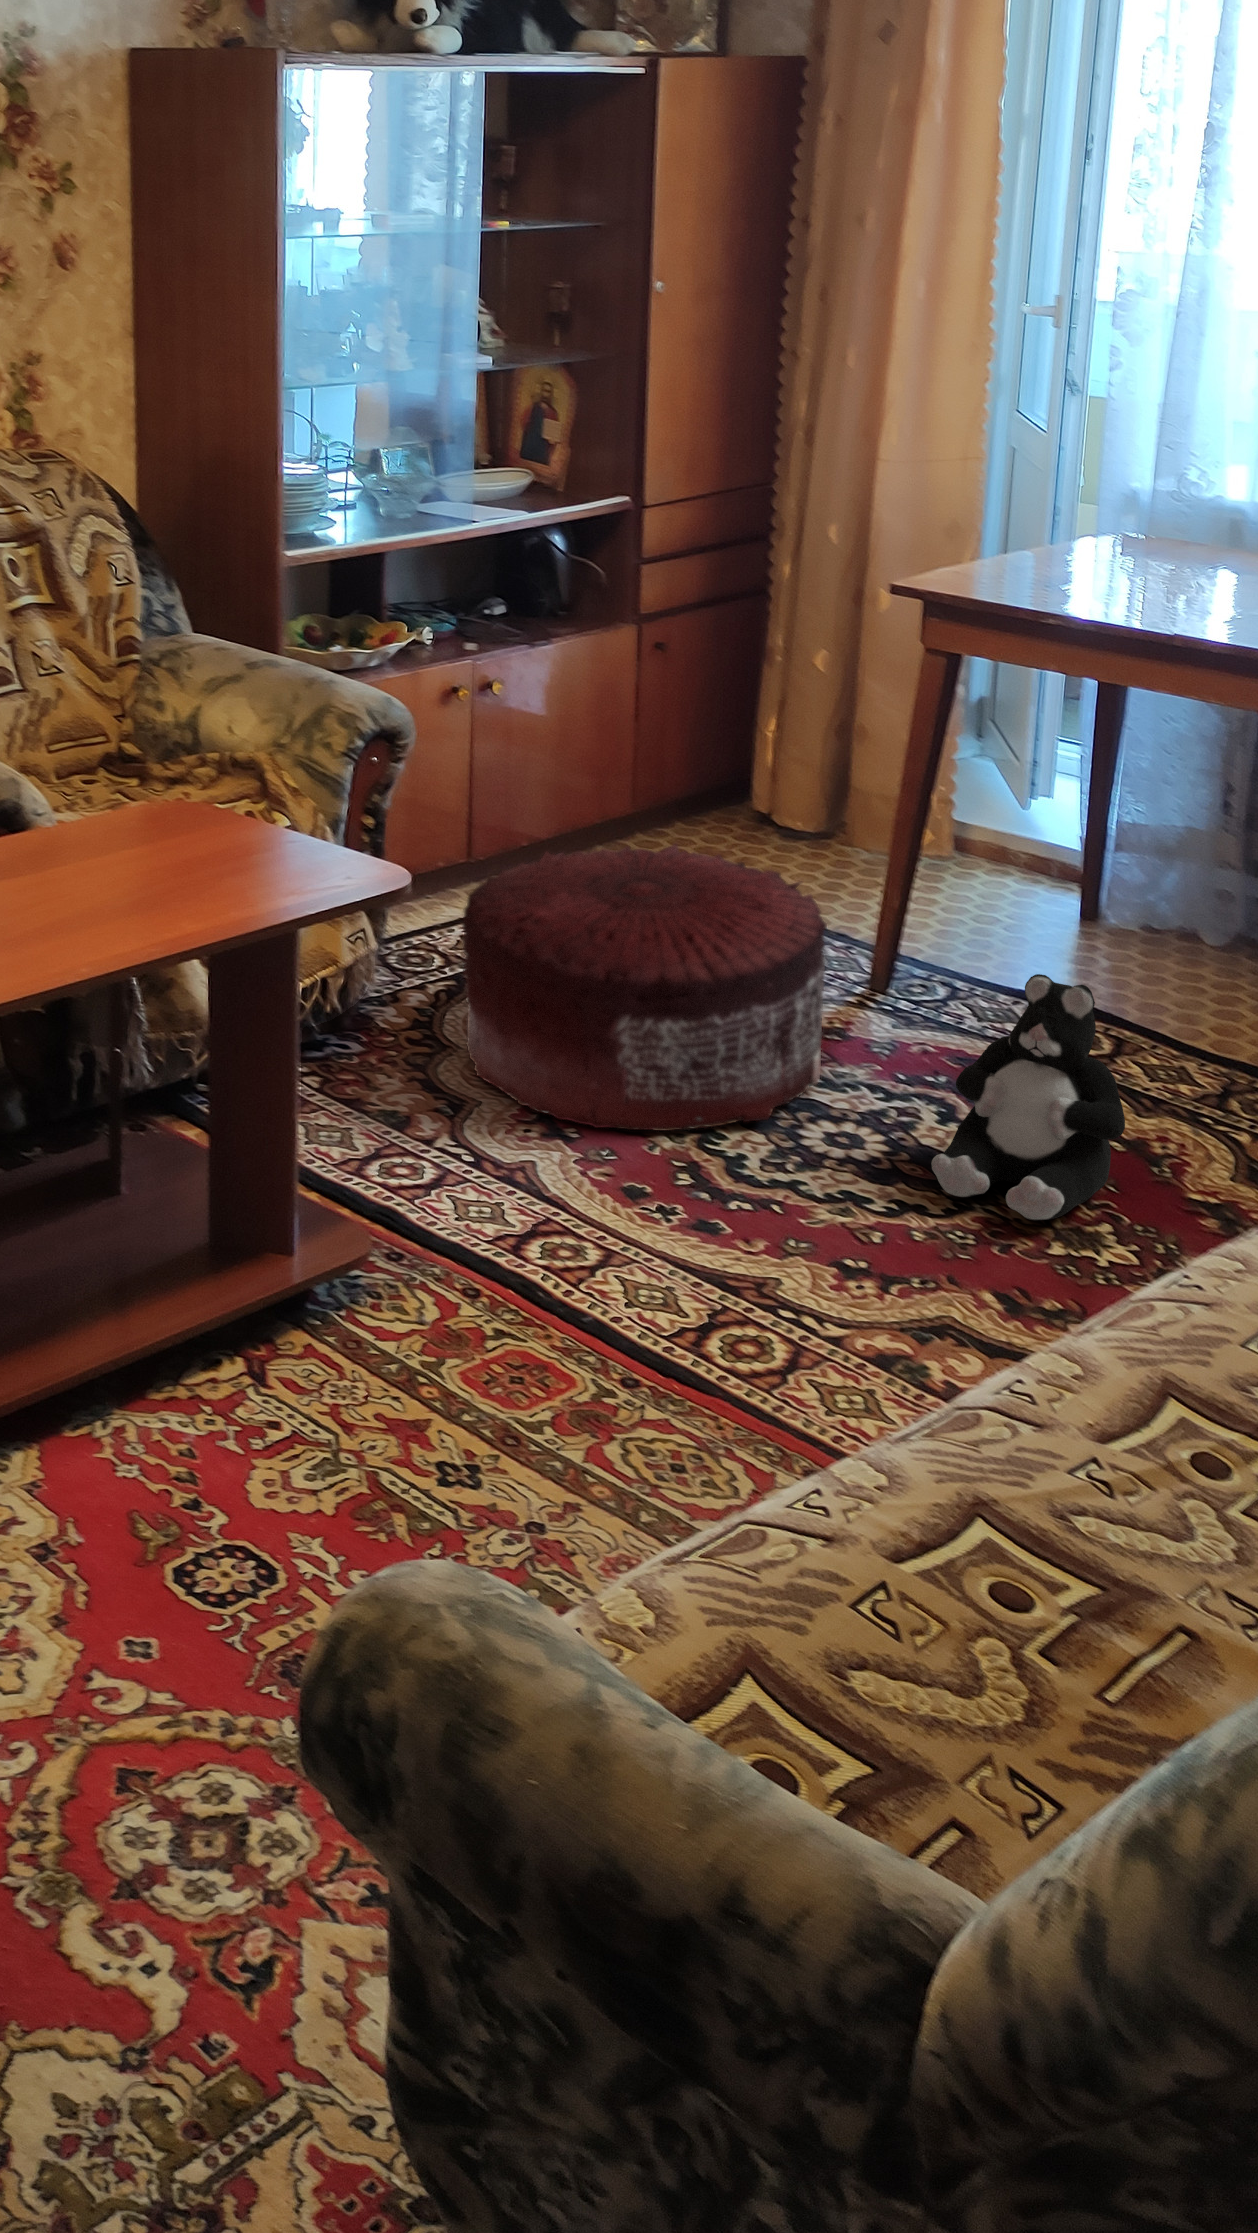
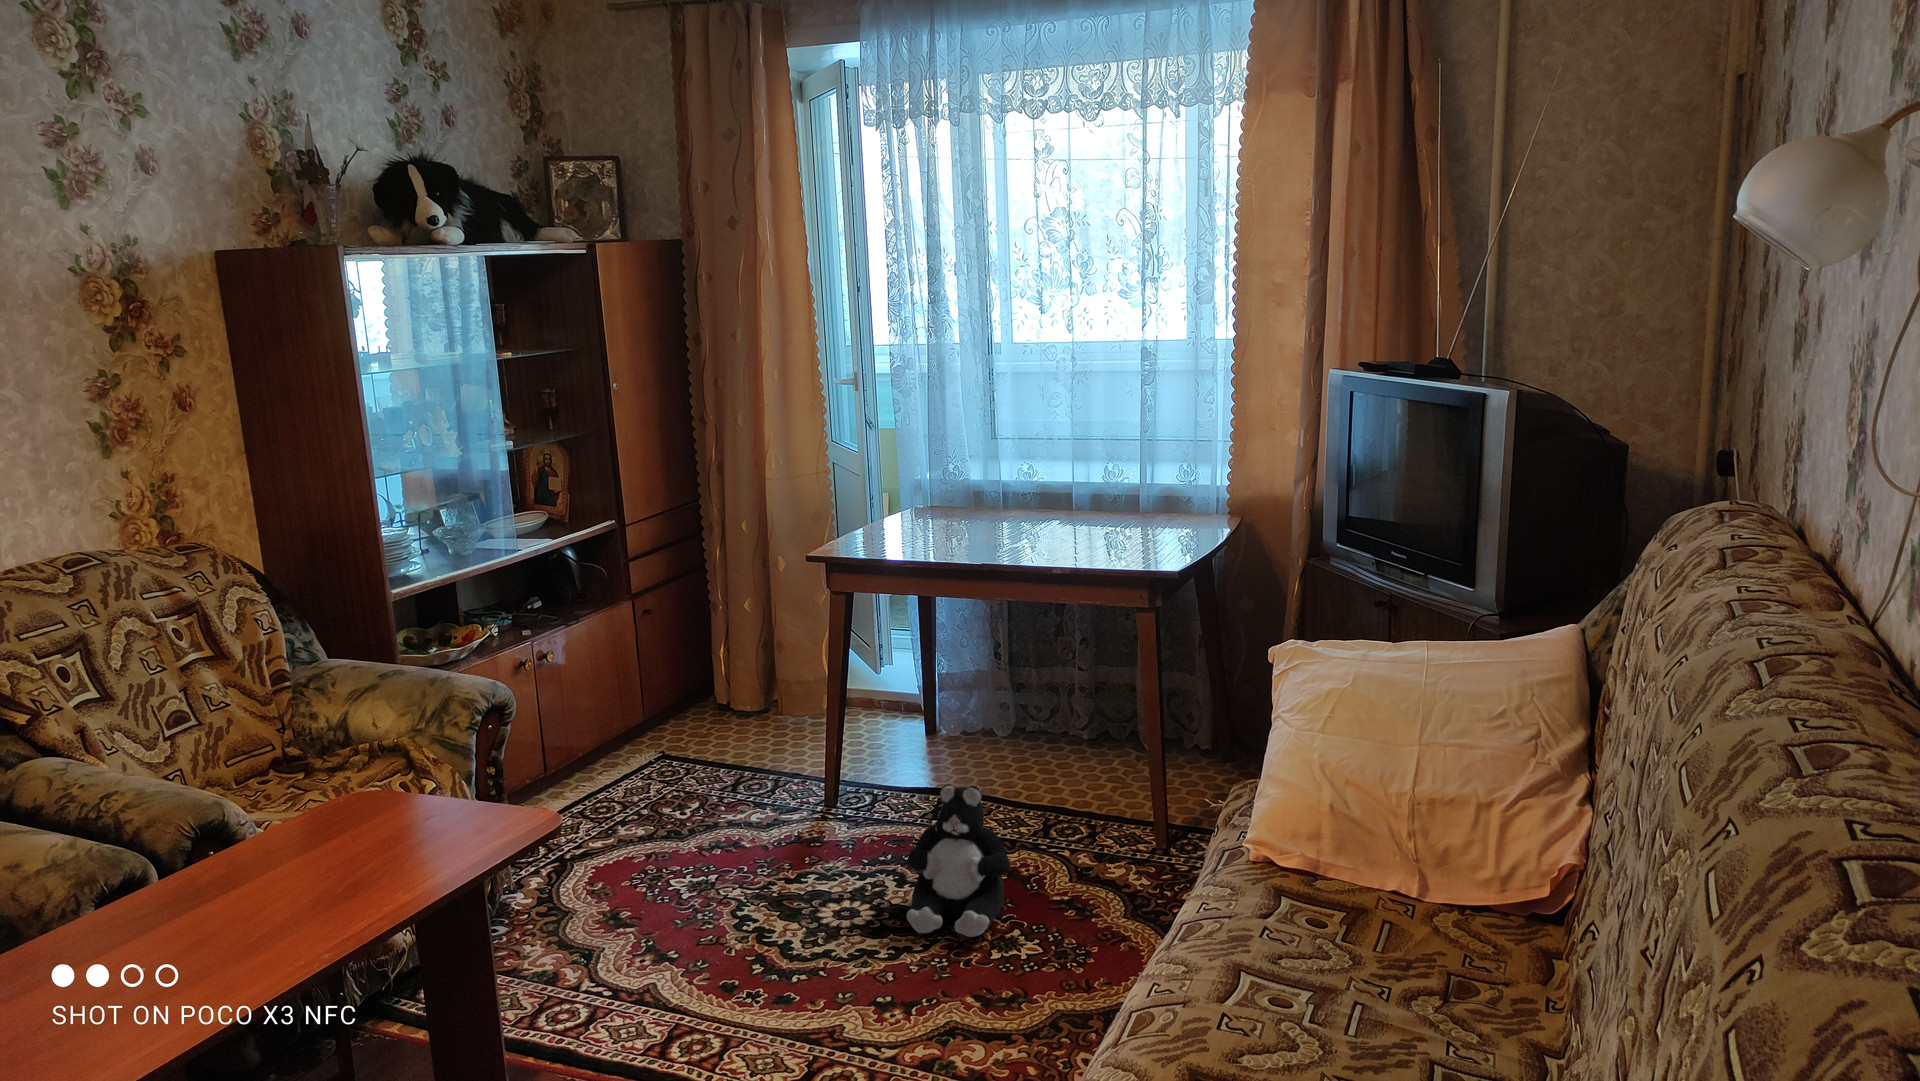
pouf: present [462,844,827,1131] -> none [569,741,818,946]

